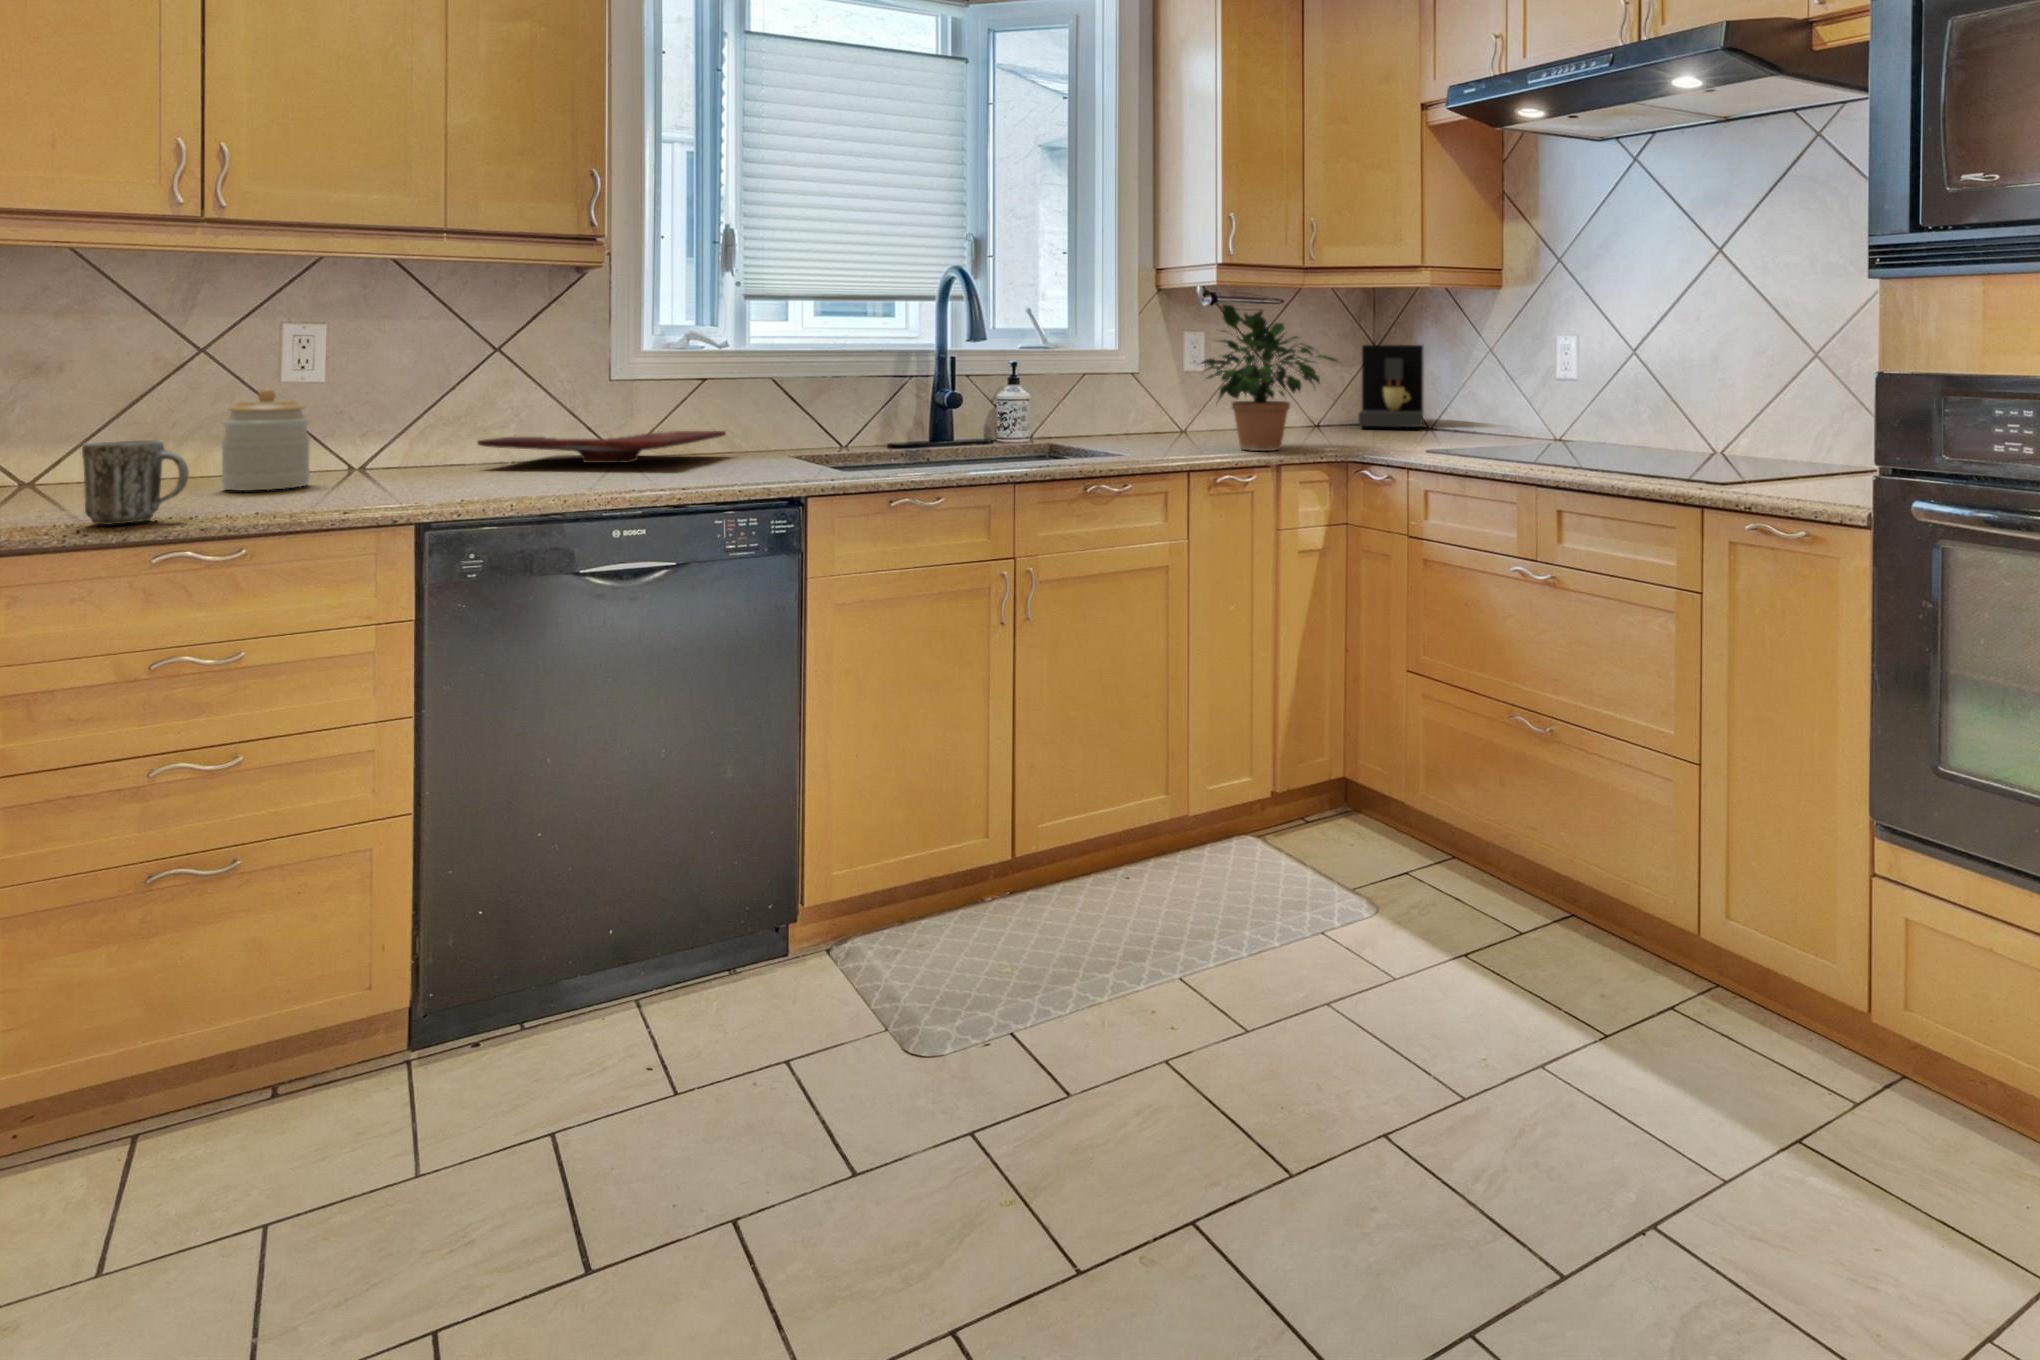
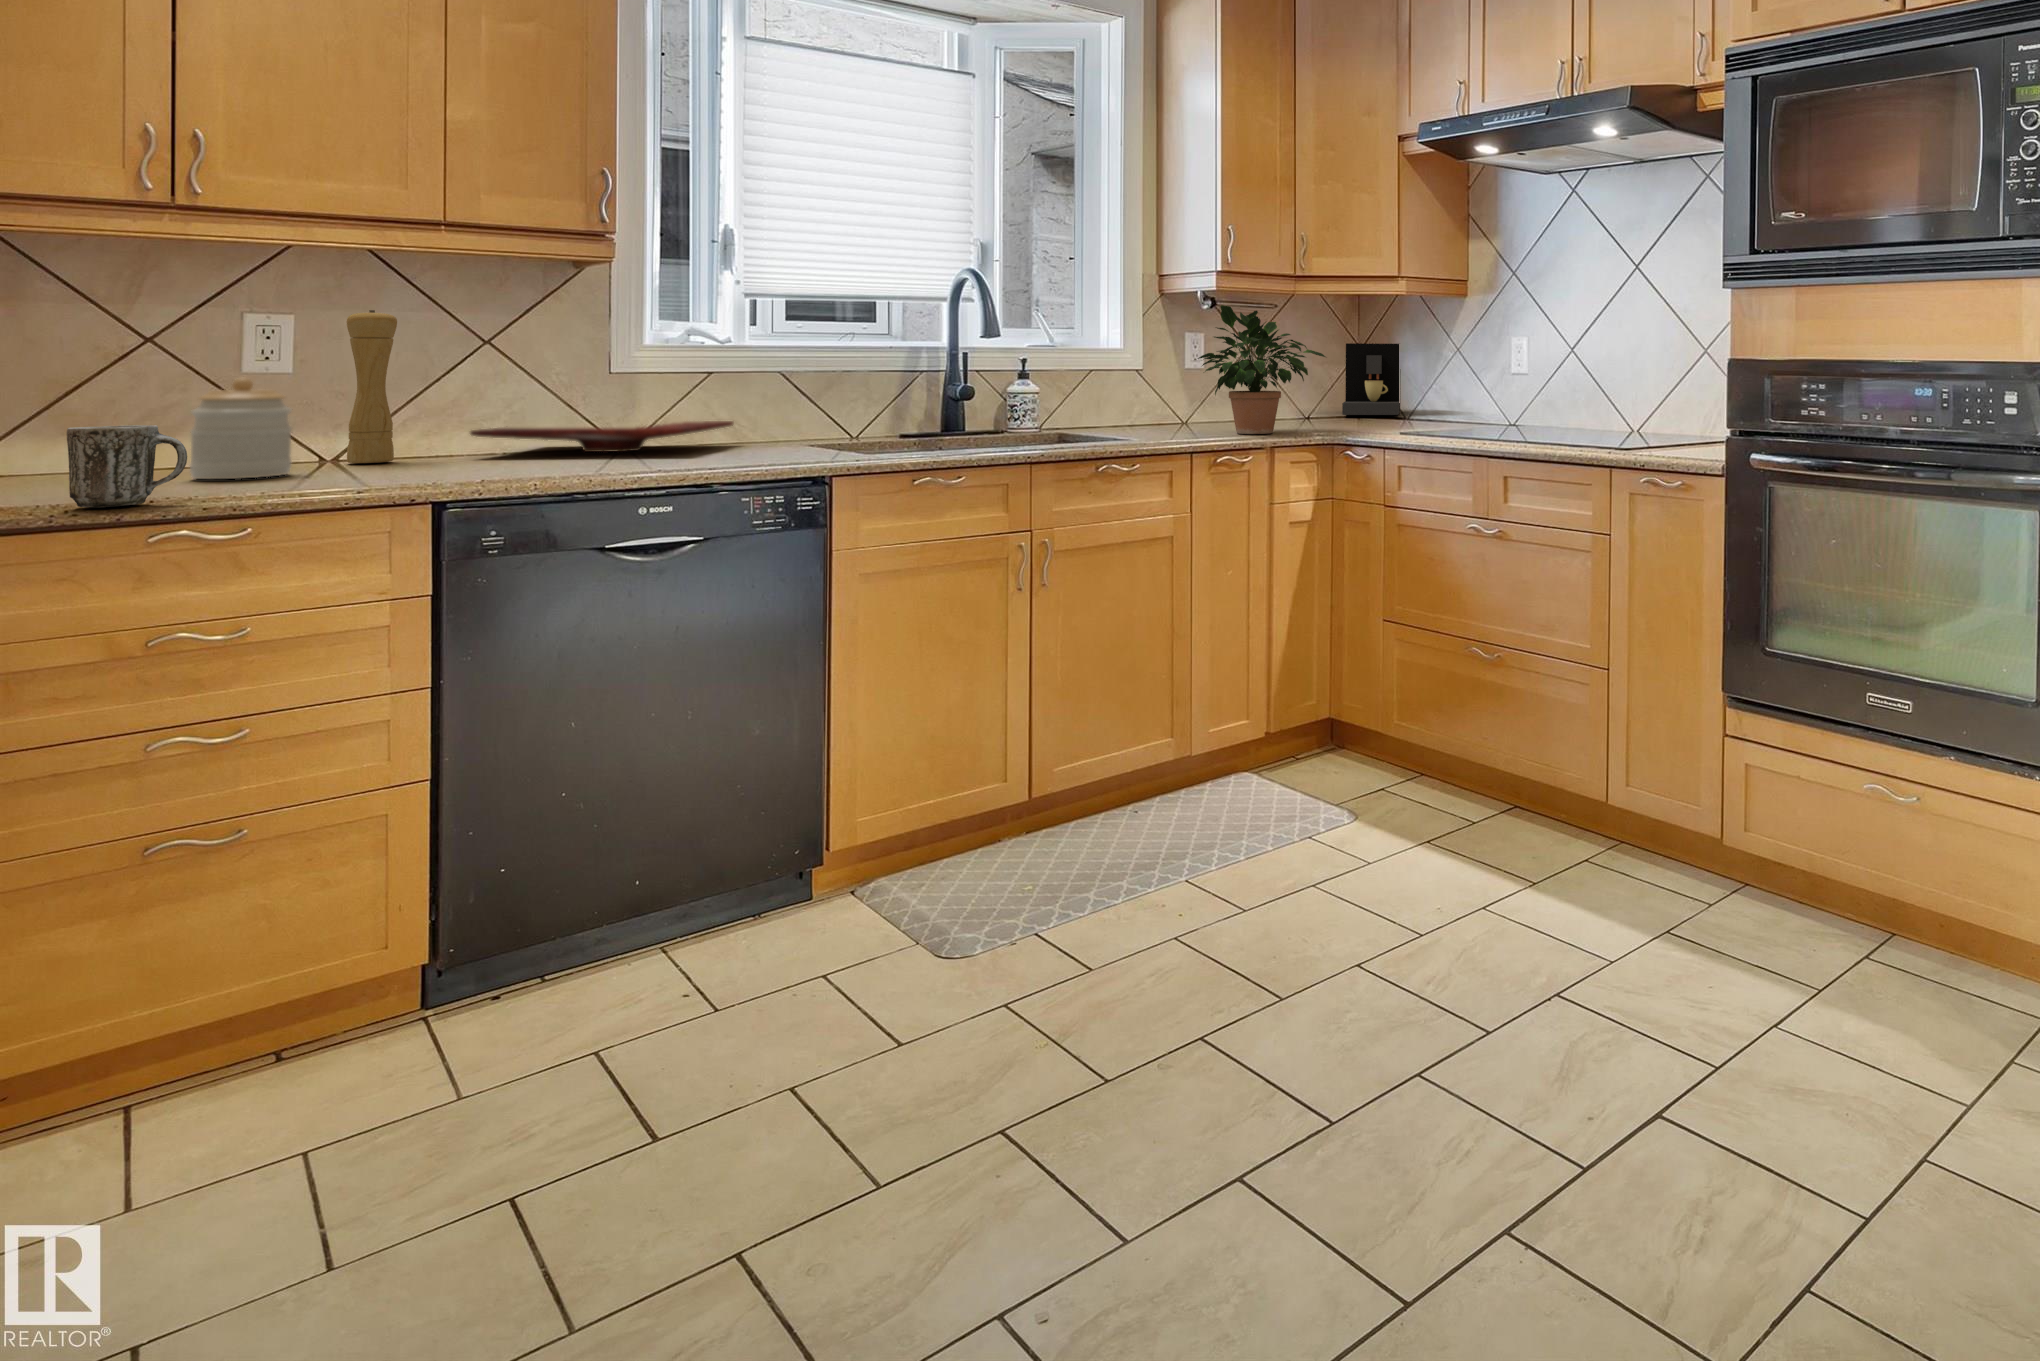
pepper mill: none [367,319,412,473] -> present [347,310,397,463]

